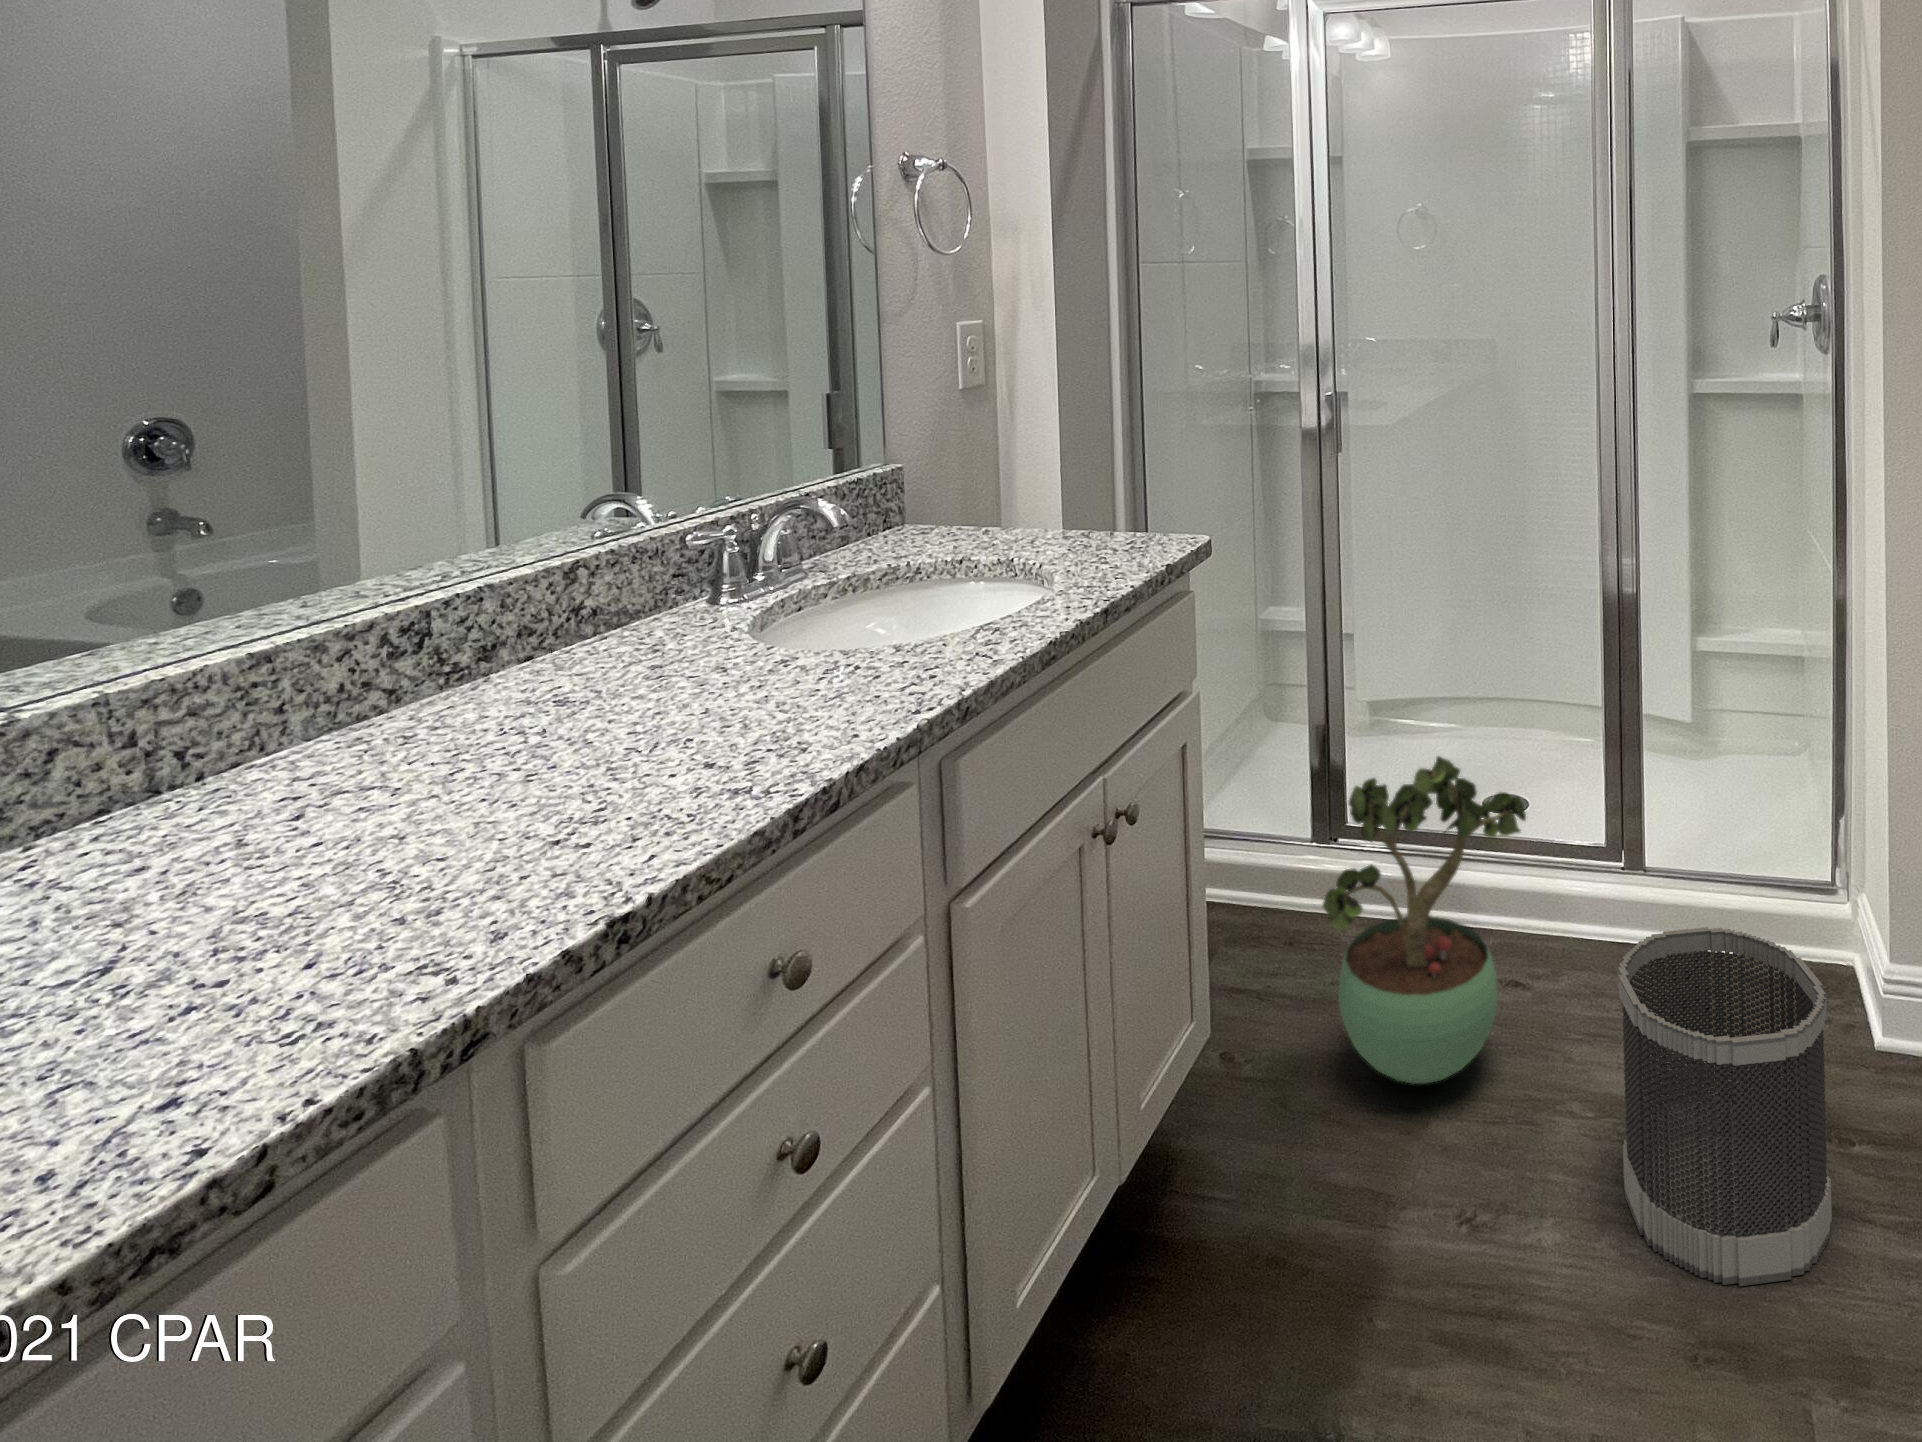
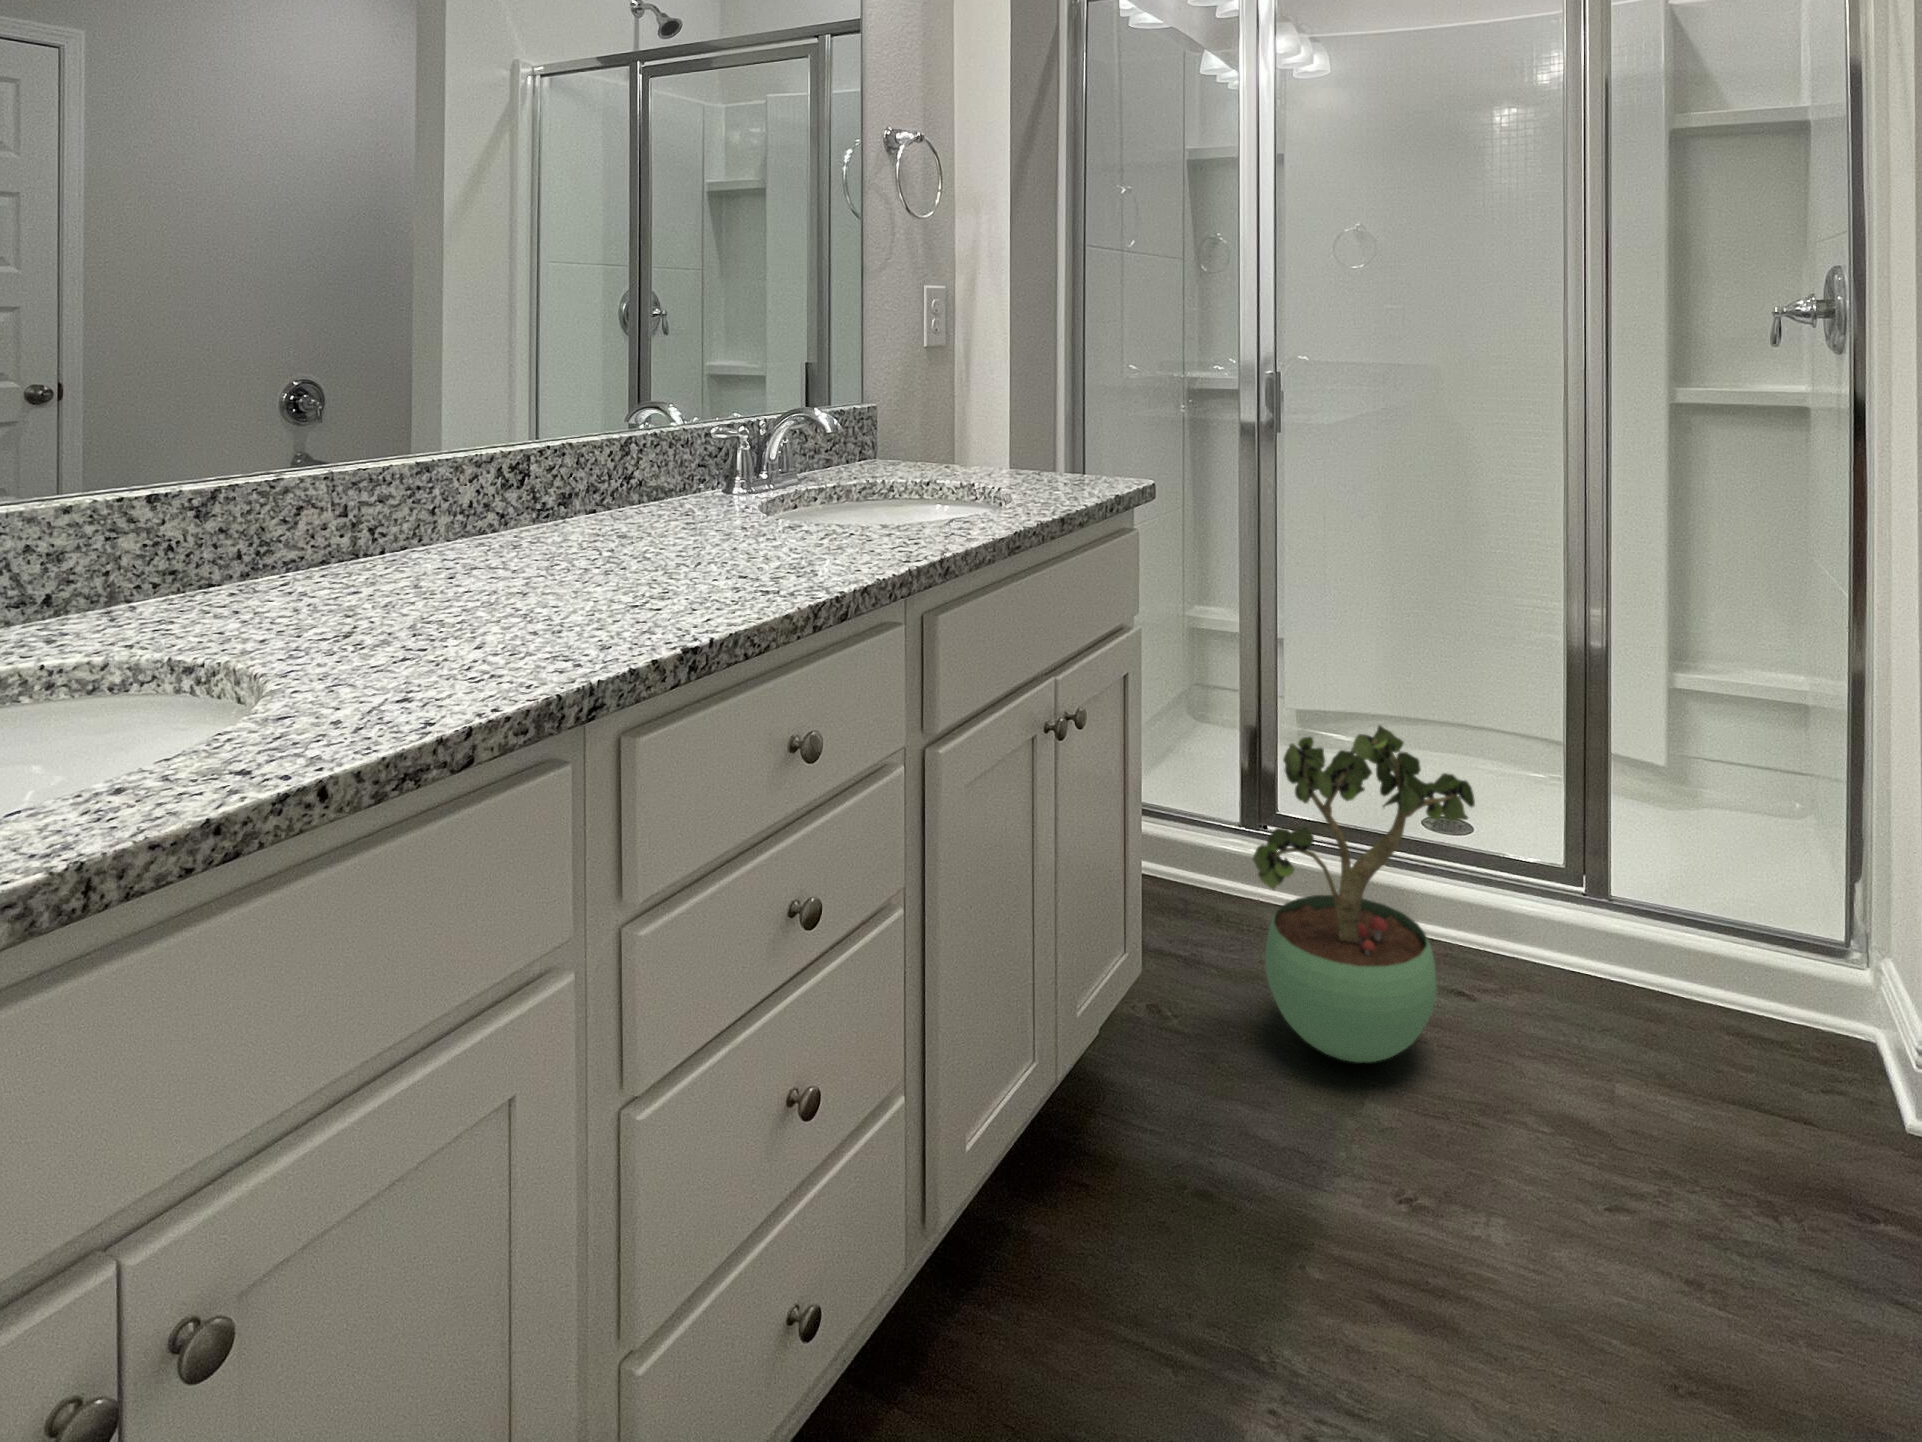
wastebasket: present [1618,927,1832,1286] -> none [1578,939,1837,1338]

